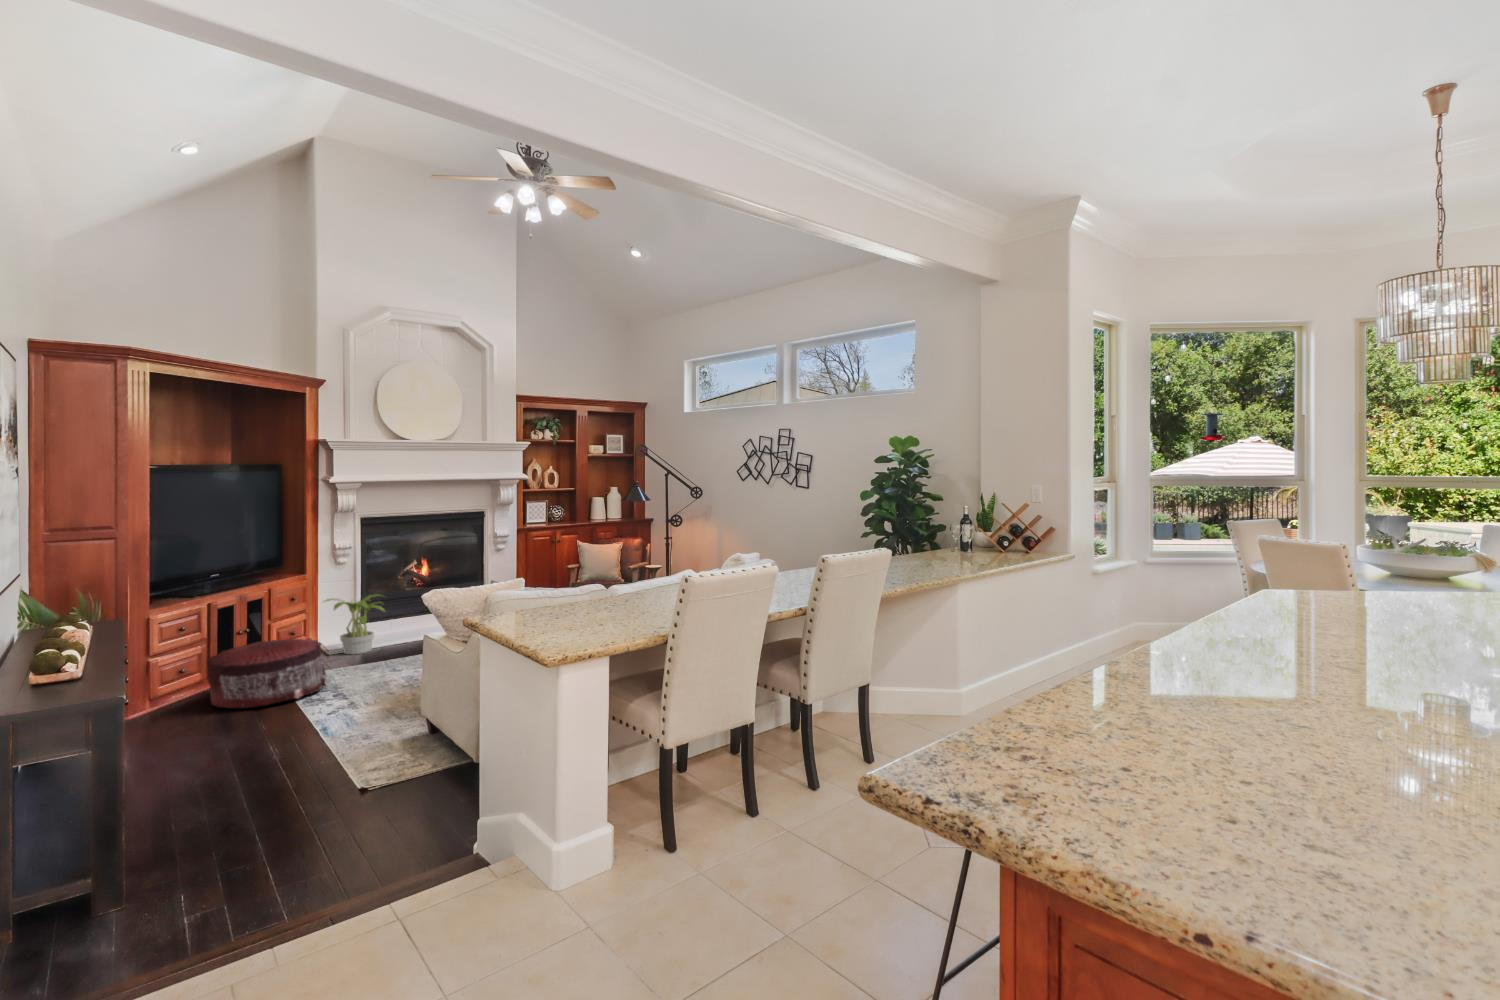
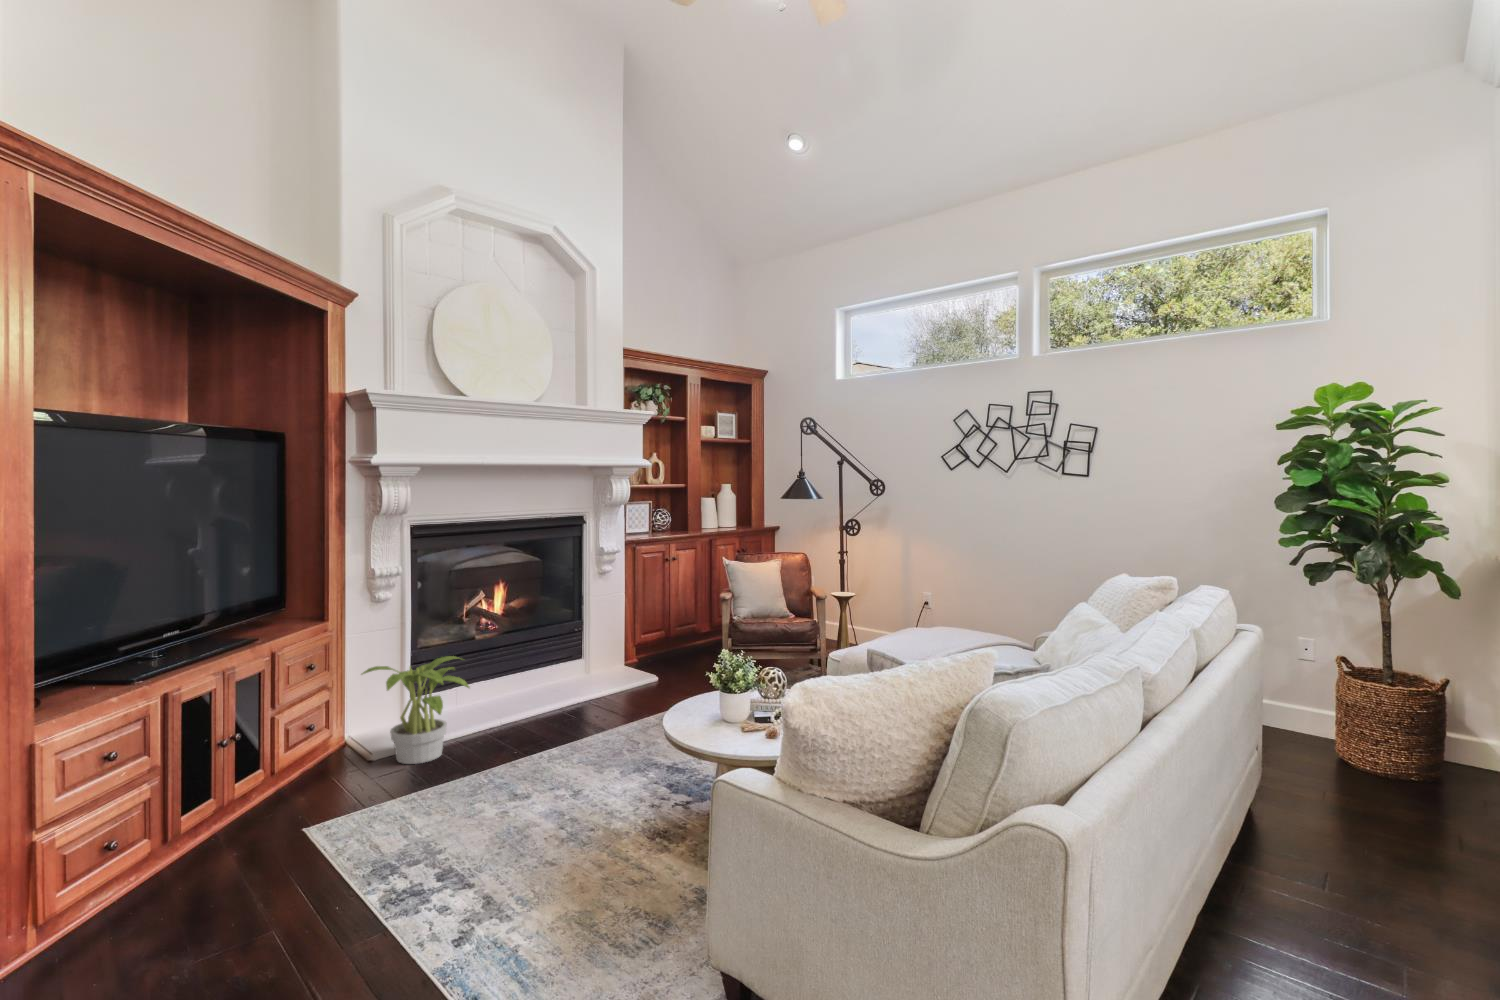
pouf: present [207,638,326,708] -> none [165,755,405,936]

